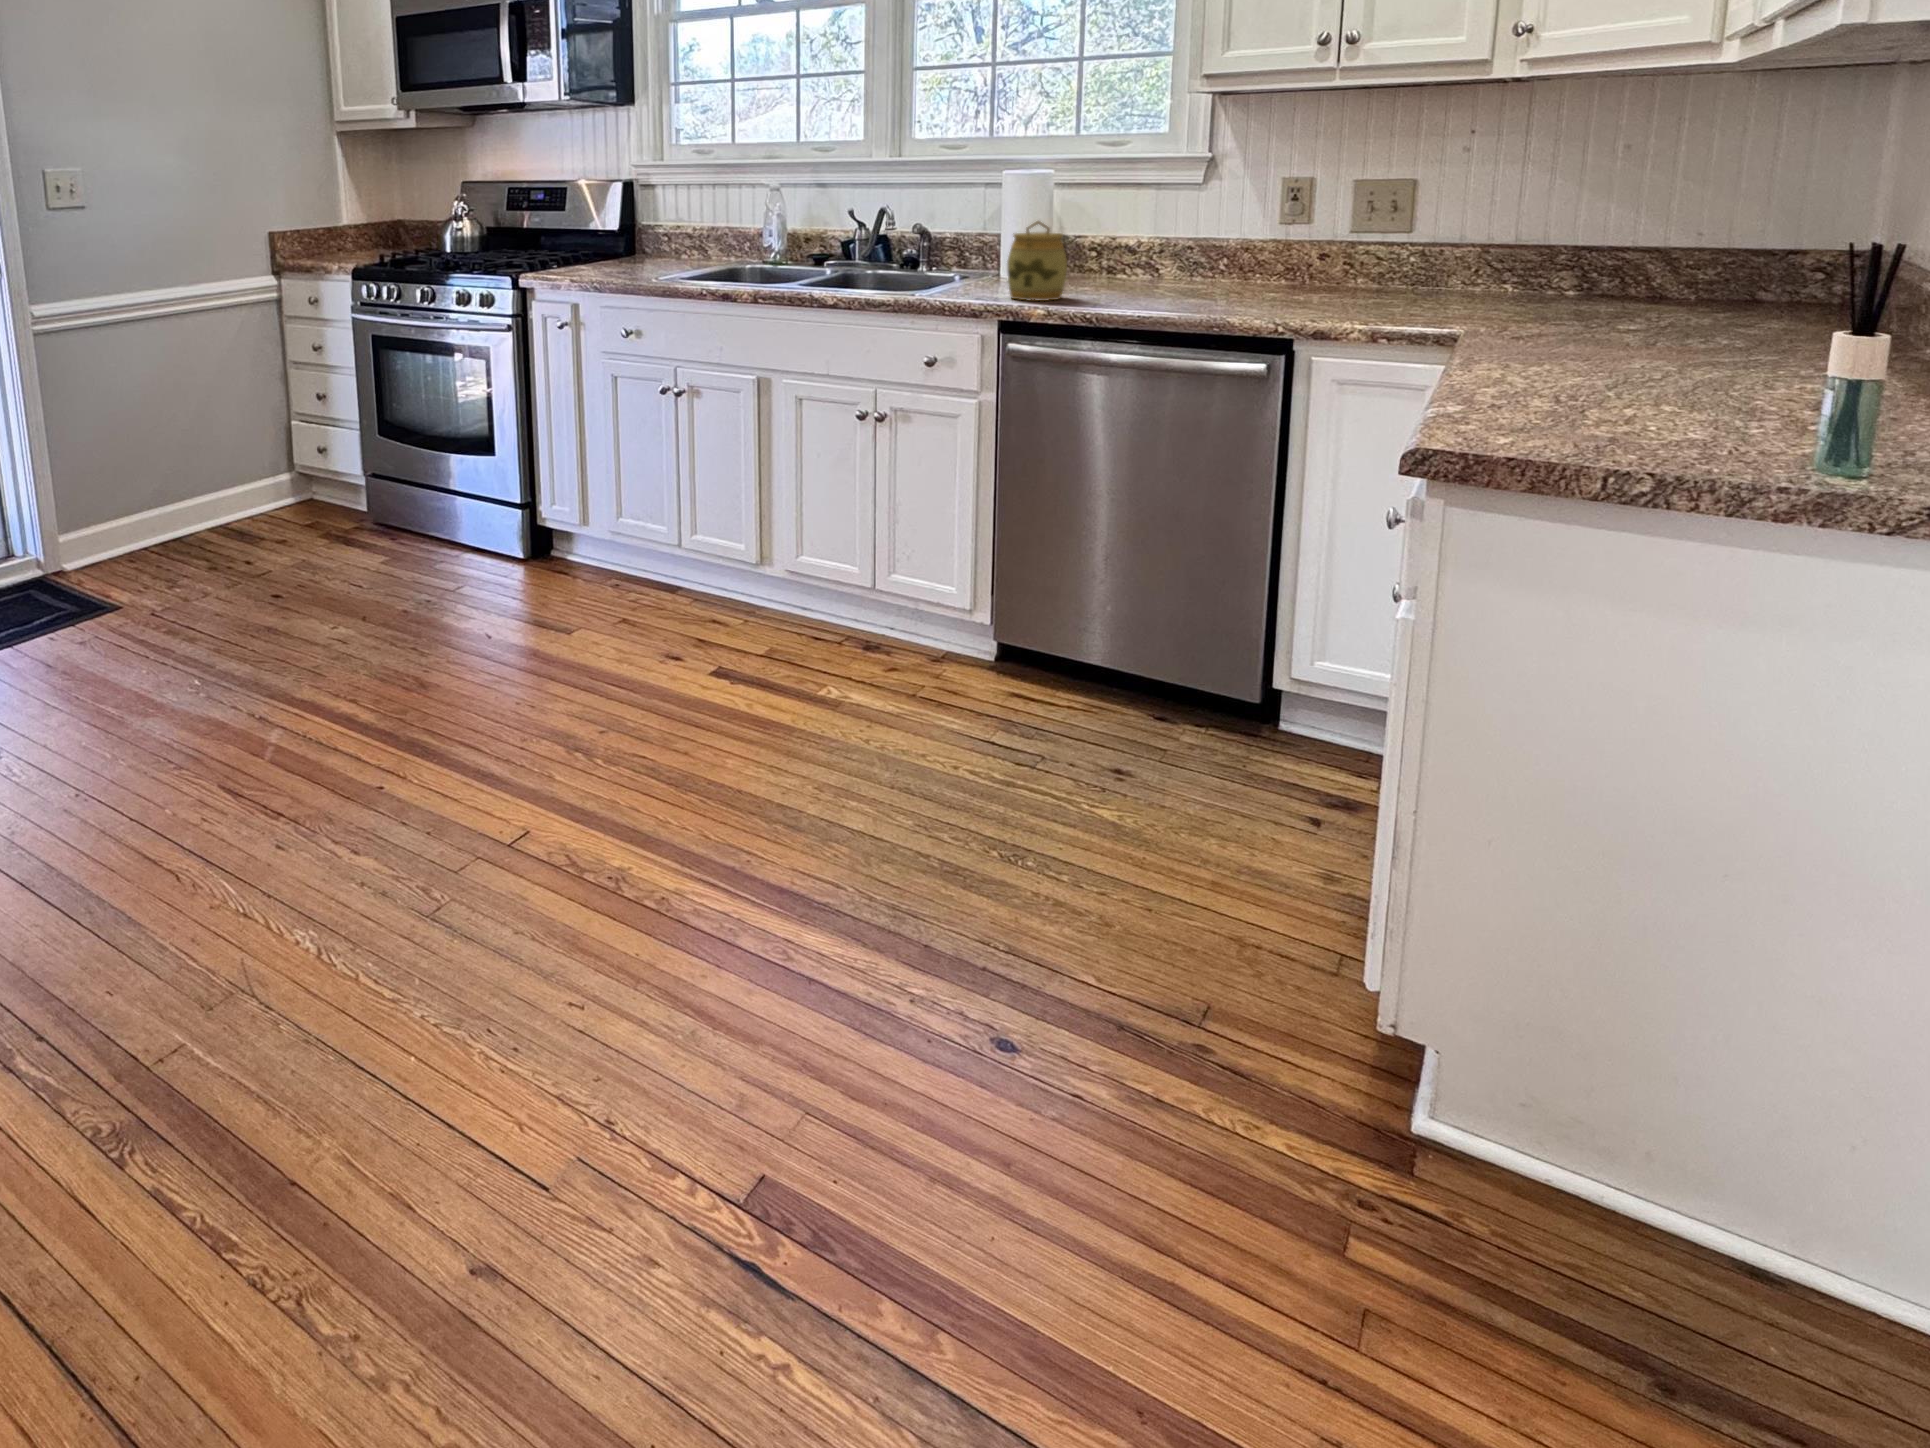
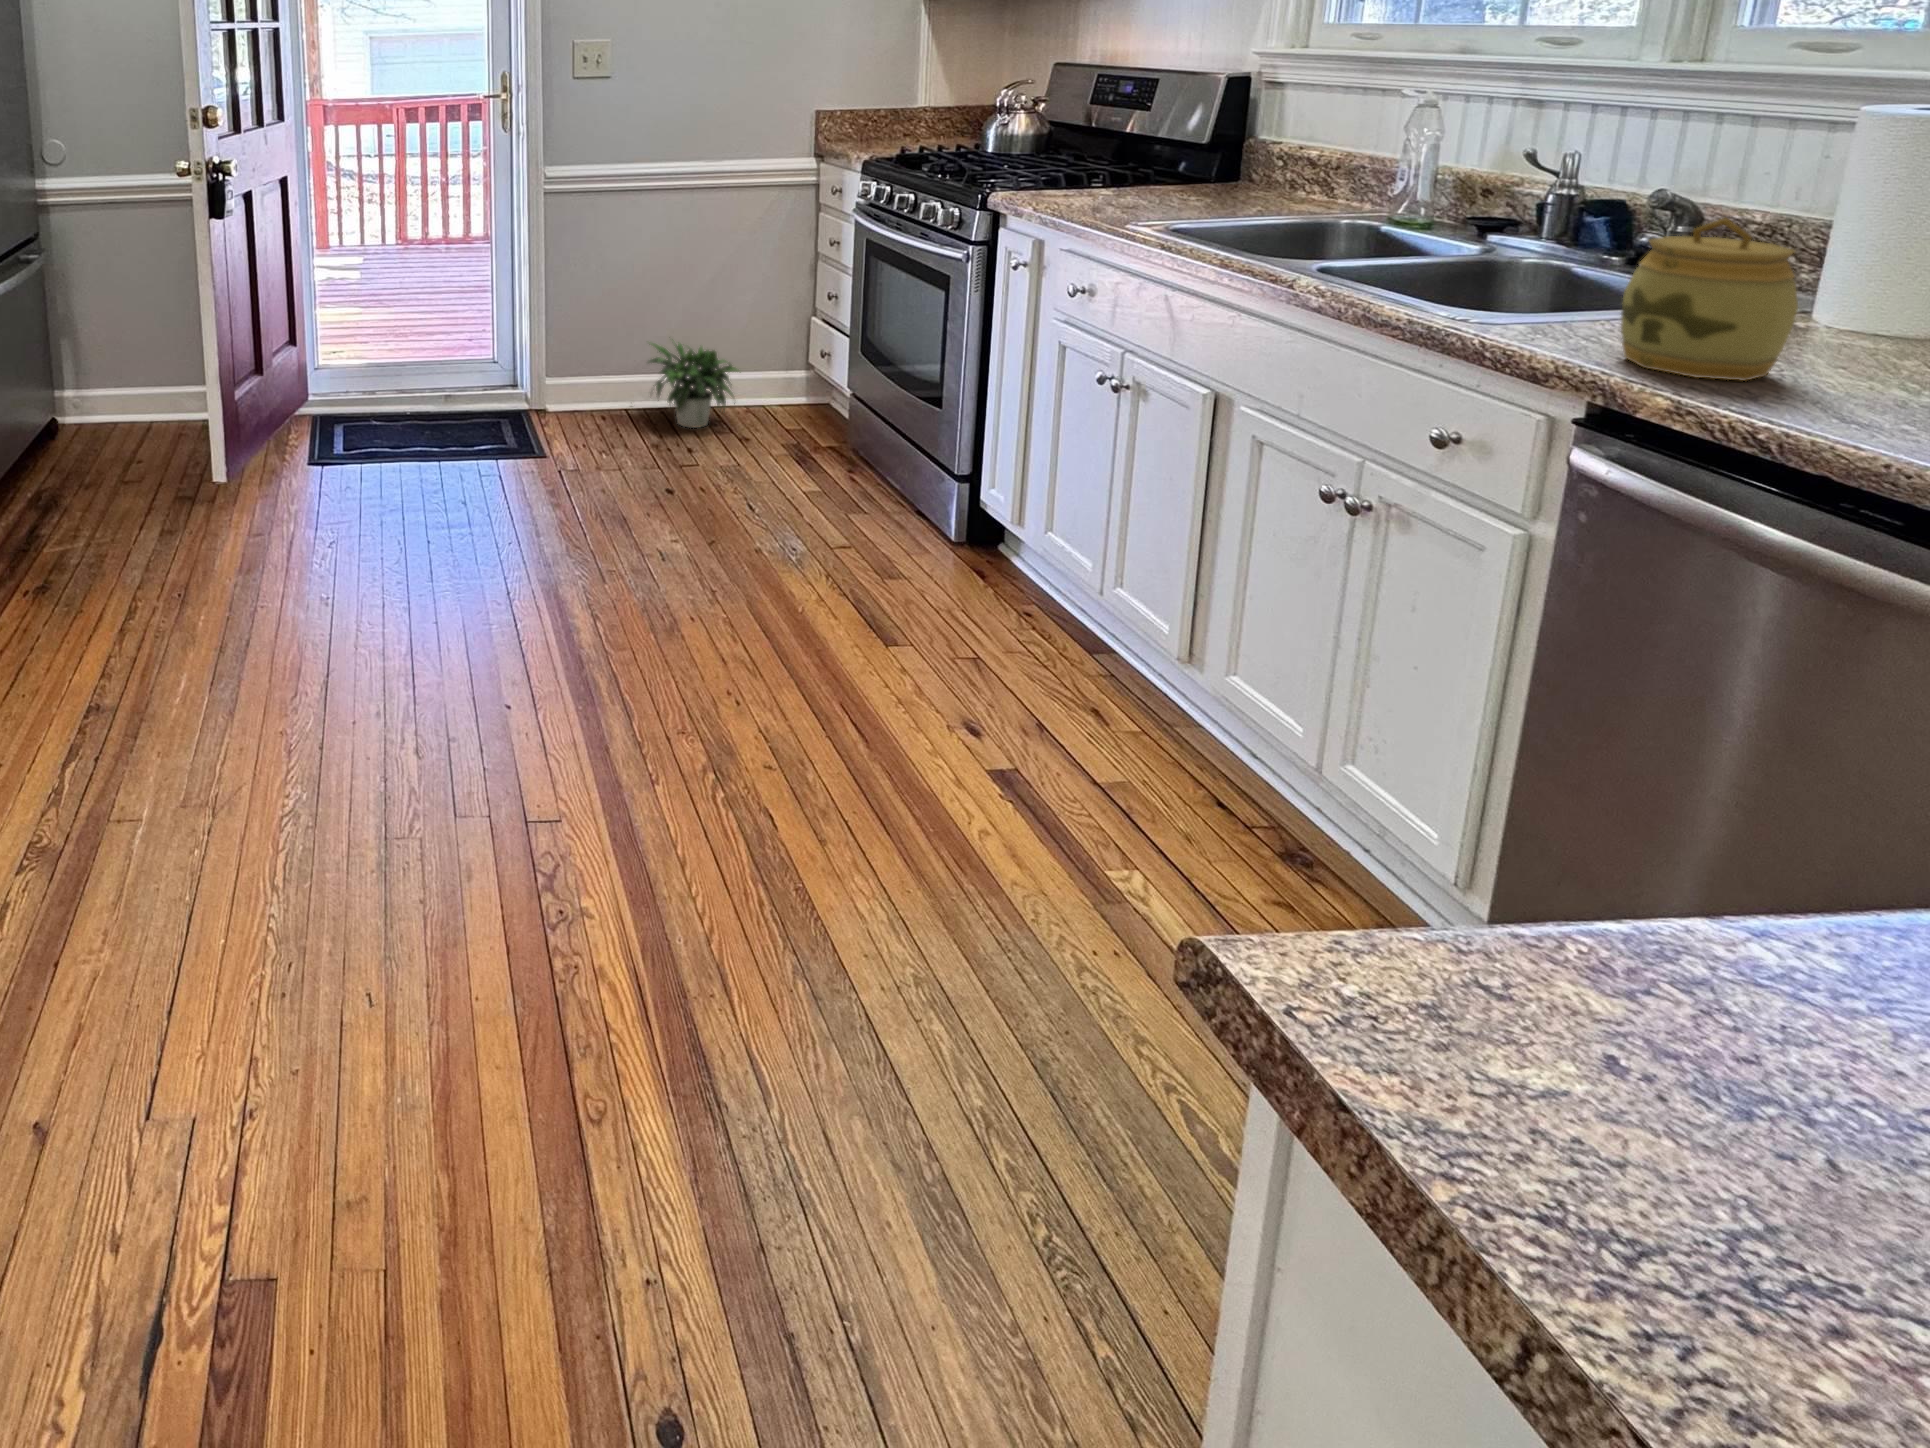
potted plant: none [147,464,273,548] -> present [648,339,741,428]

